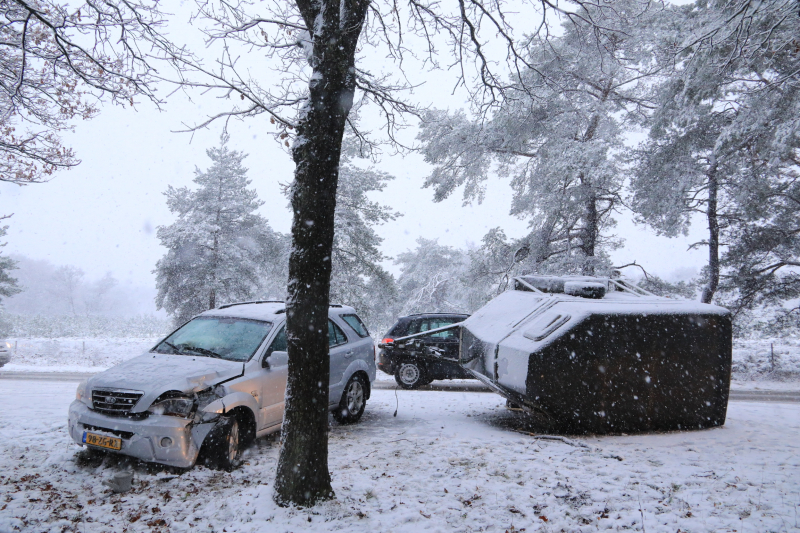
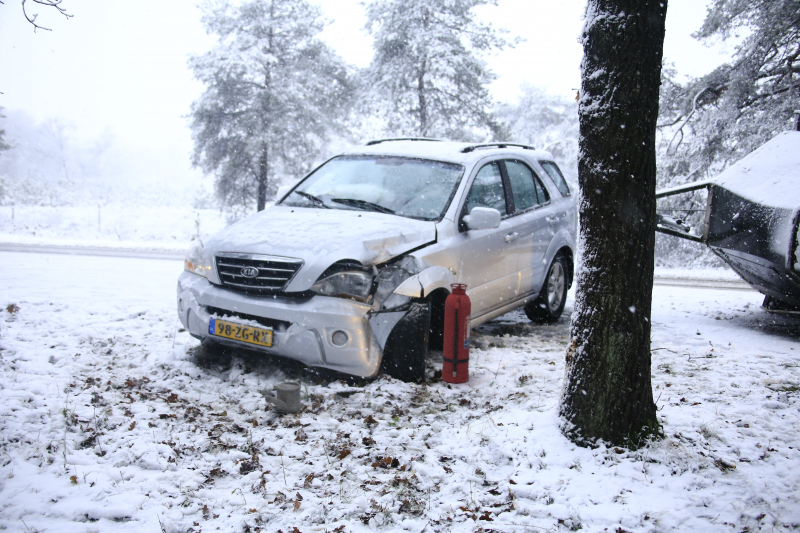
fire extinguisher: none [239,402,258,468] -> present [442,283,471,383]

